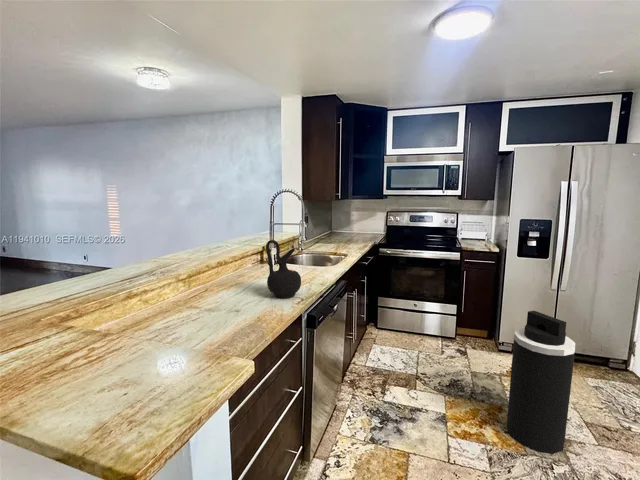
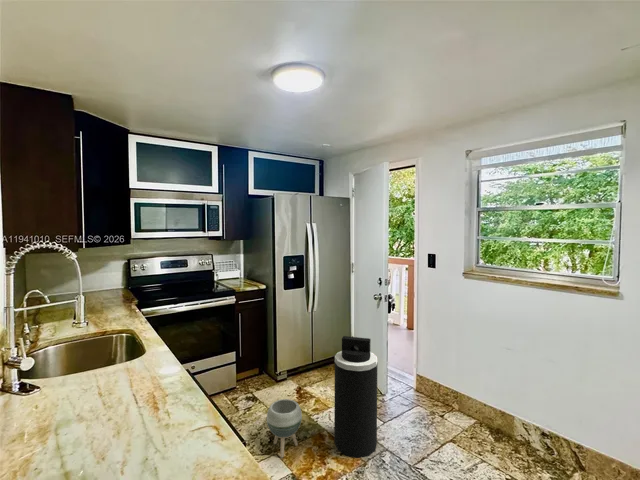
ceramic jug: present [266,240,301,298] -> none [115,338,183,440]
planter: none [439,352,475,401] -> present [267,399,302,458]

